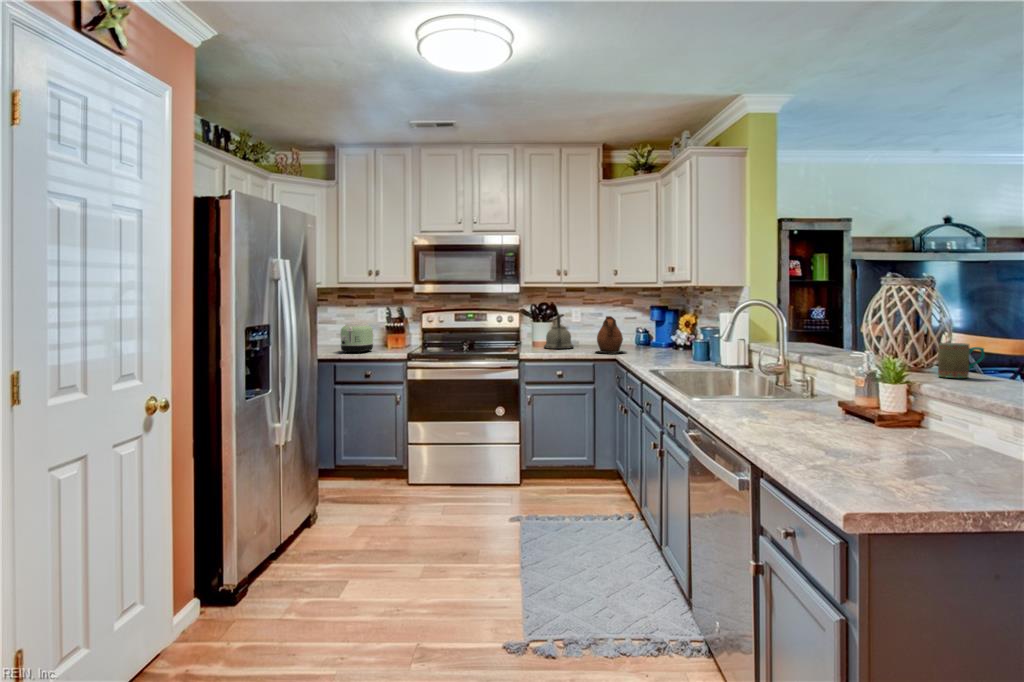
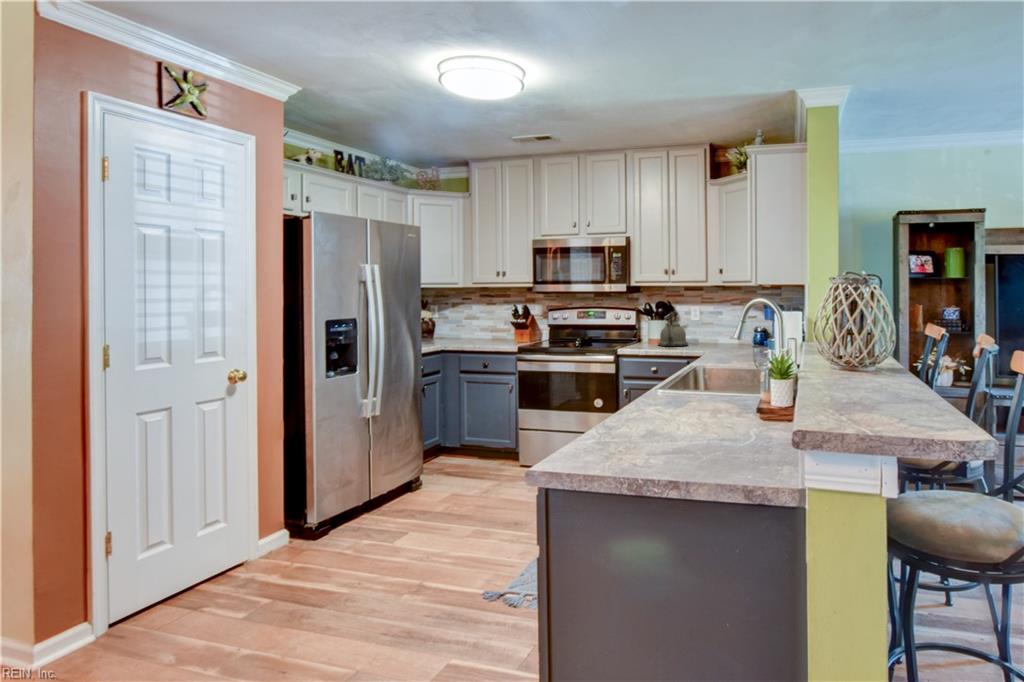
ceramic pitcher: present [596,316,625,353] -> none [695,314,732,351]
toaster: present [341,323,373,353] -> none [467,320,499,346]
mug: present [938,343,984,378] -> none [830,338,872,374]

